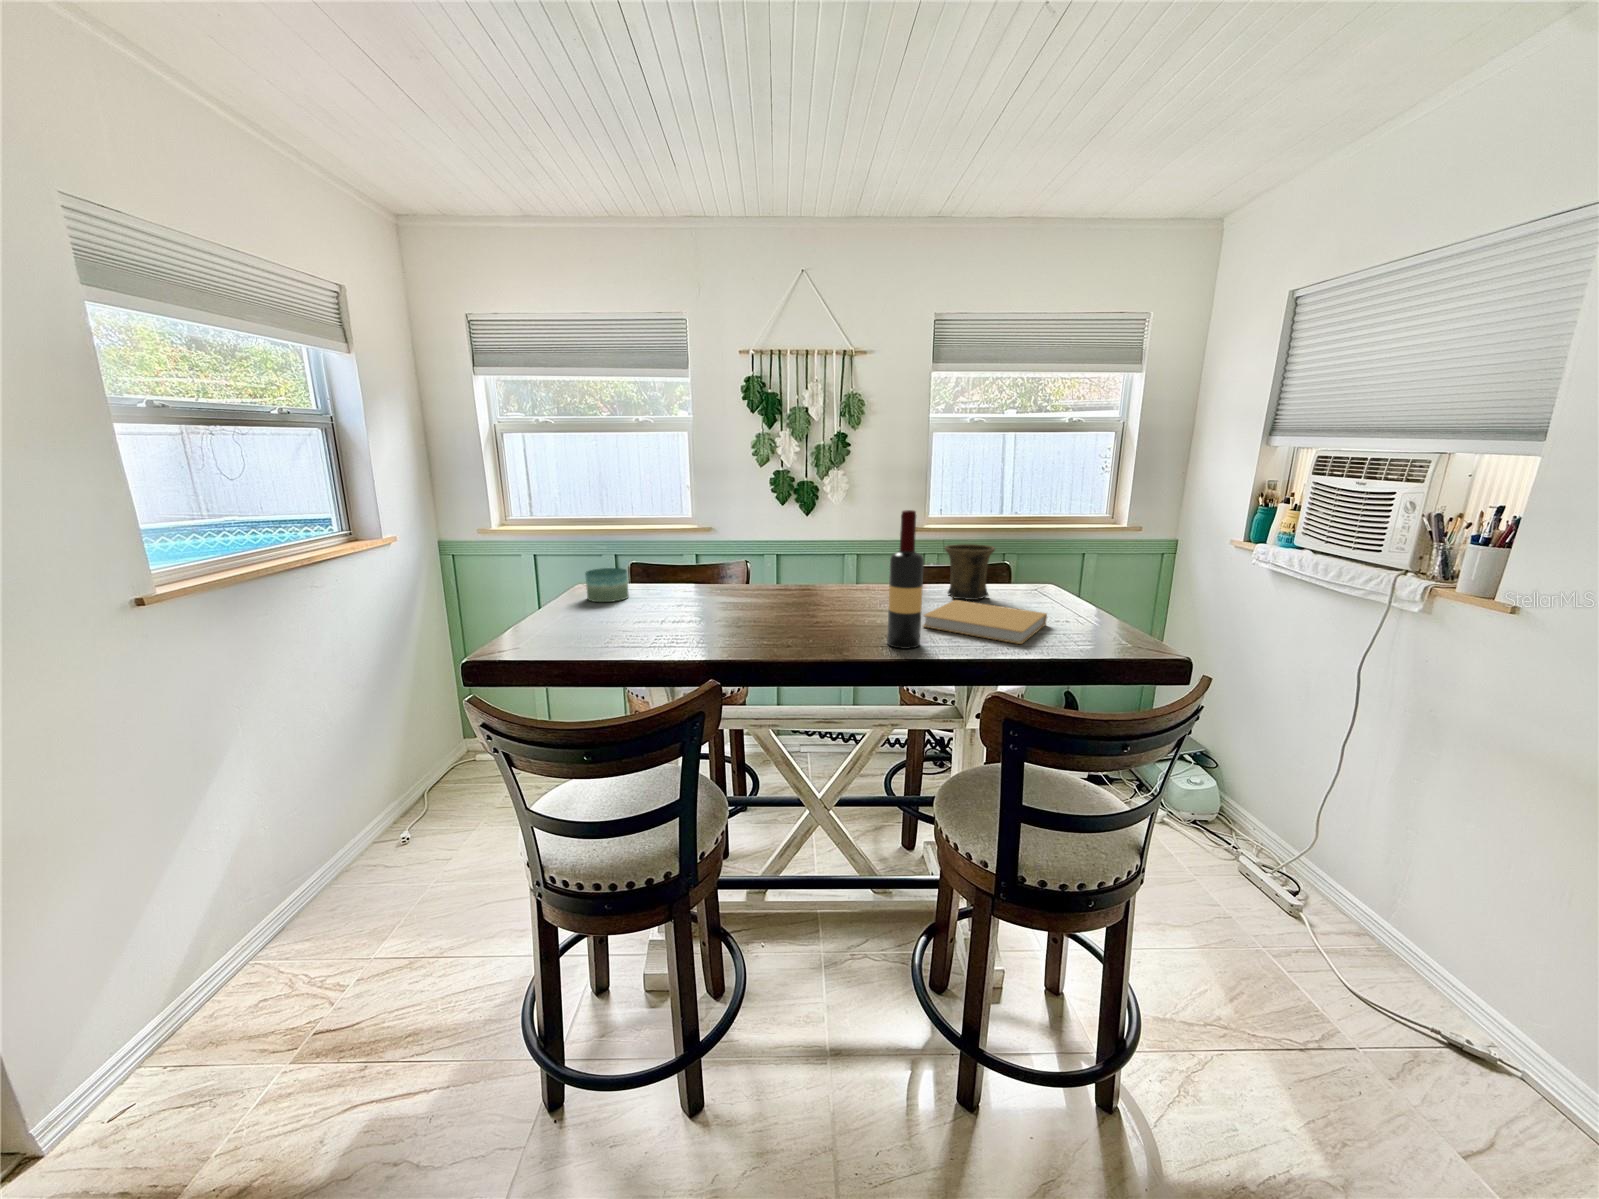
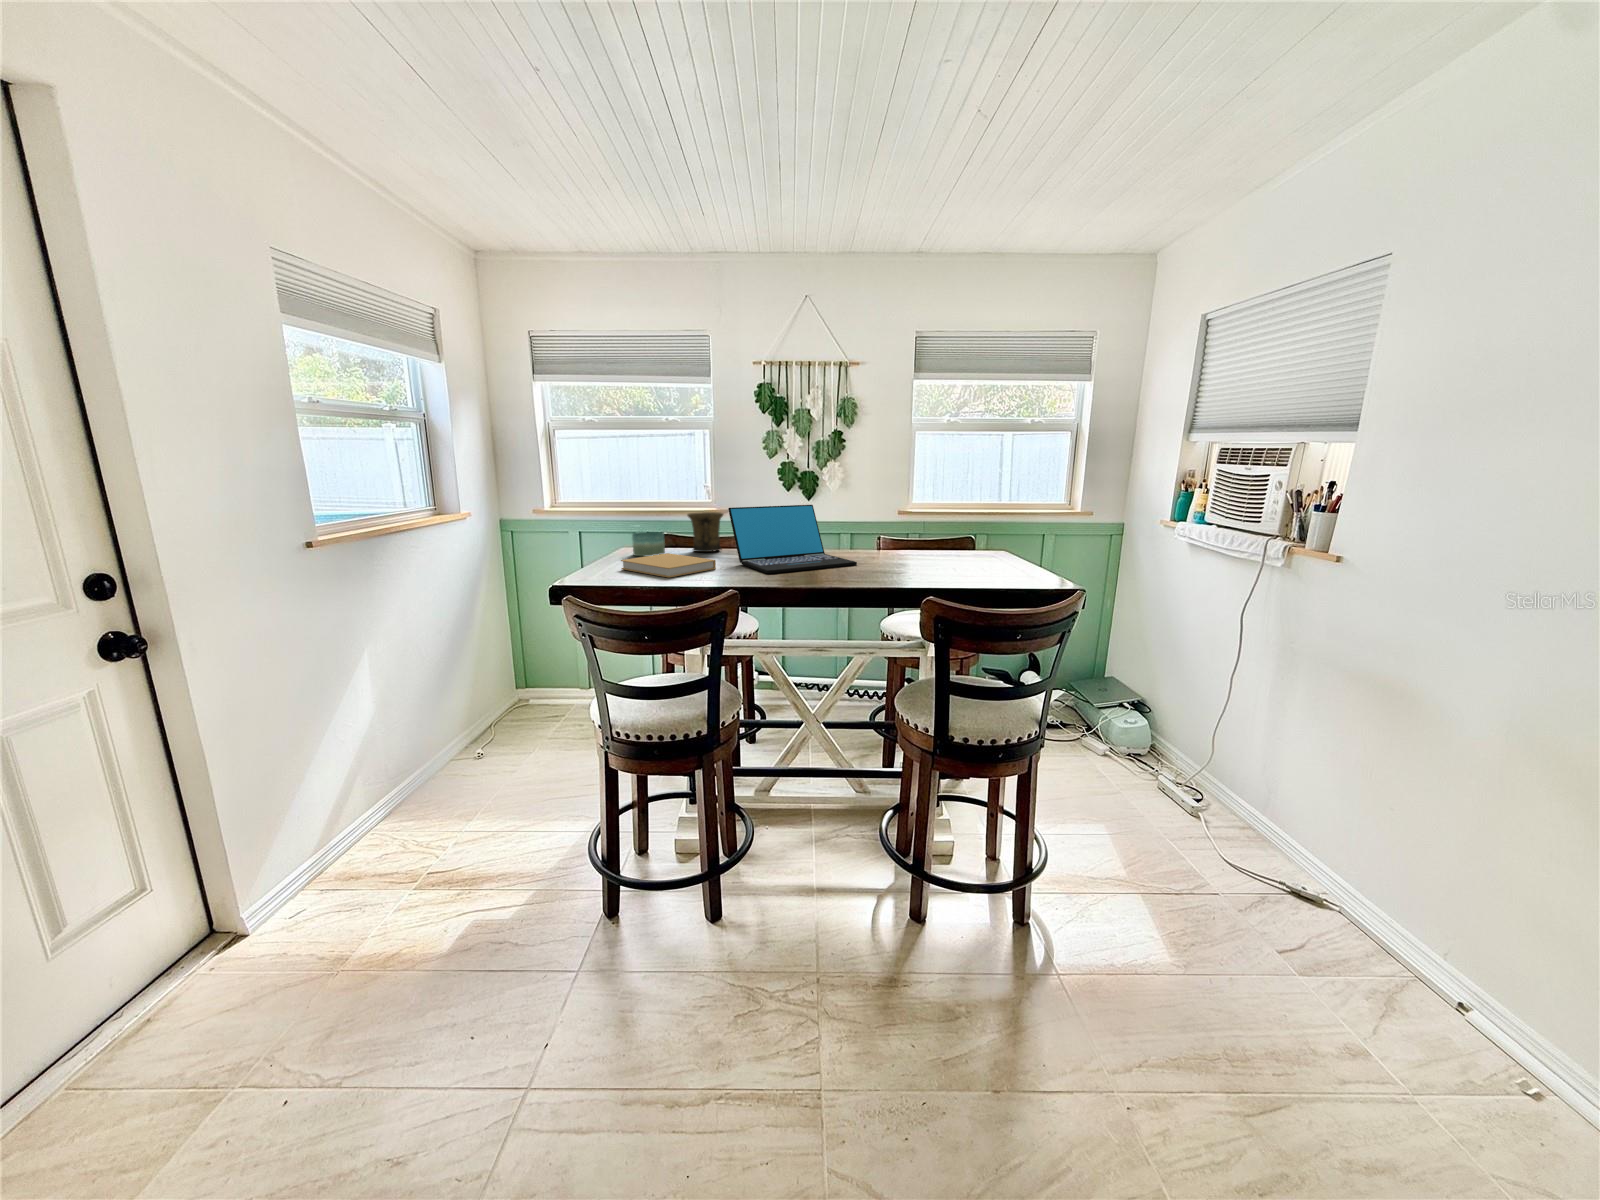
wine bottle: present [887,510,924,649] -> none [860,479,886,580]
laptop: none [708,533,878,636] -> present [728,505,857,574]
mug: present [945,544,995,600] -> present [687,512,723,552]
book: present [923,600,1047,644] -> present [621,553,716,578]

